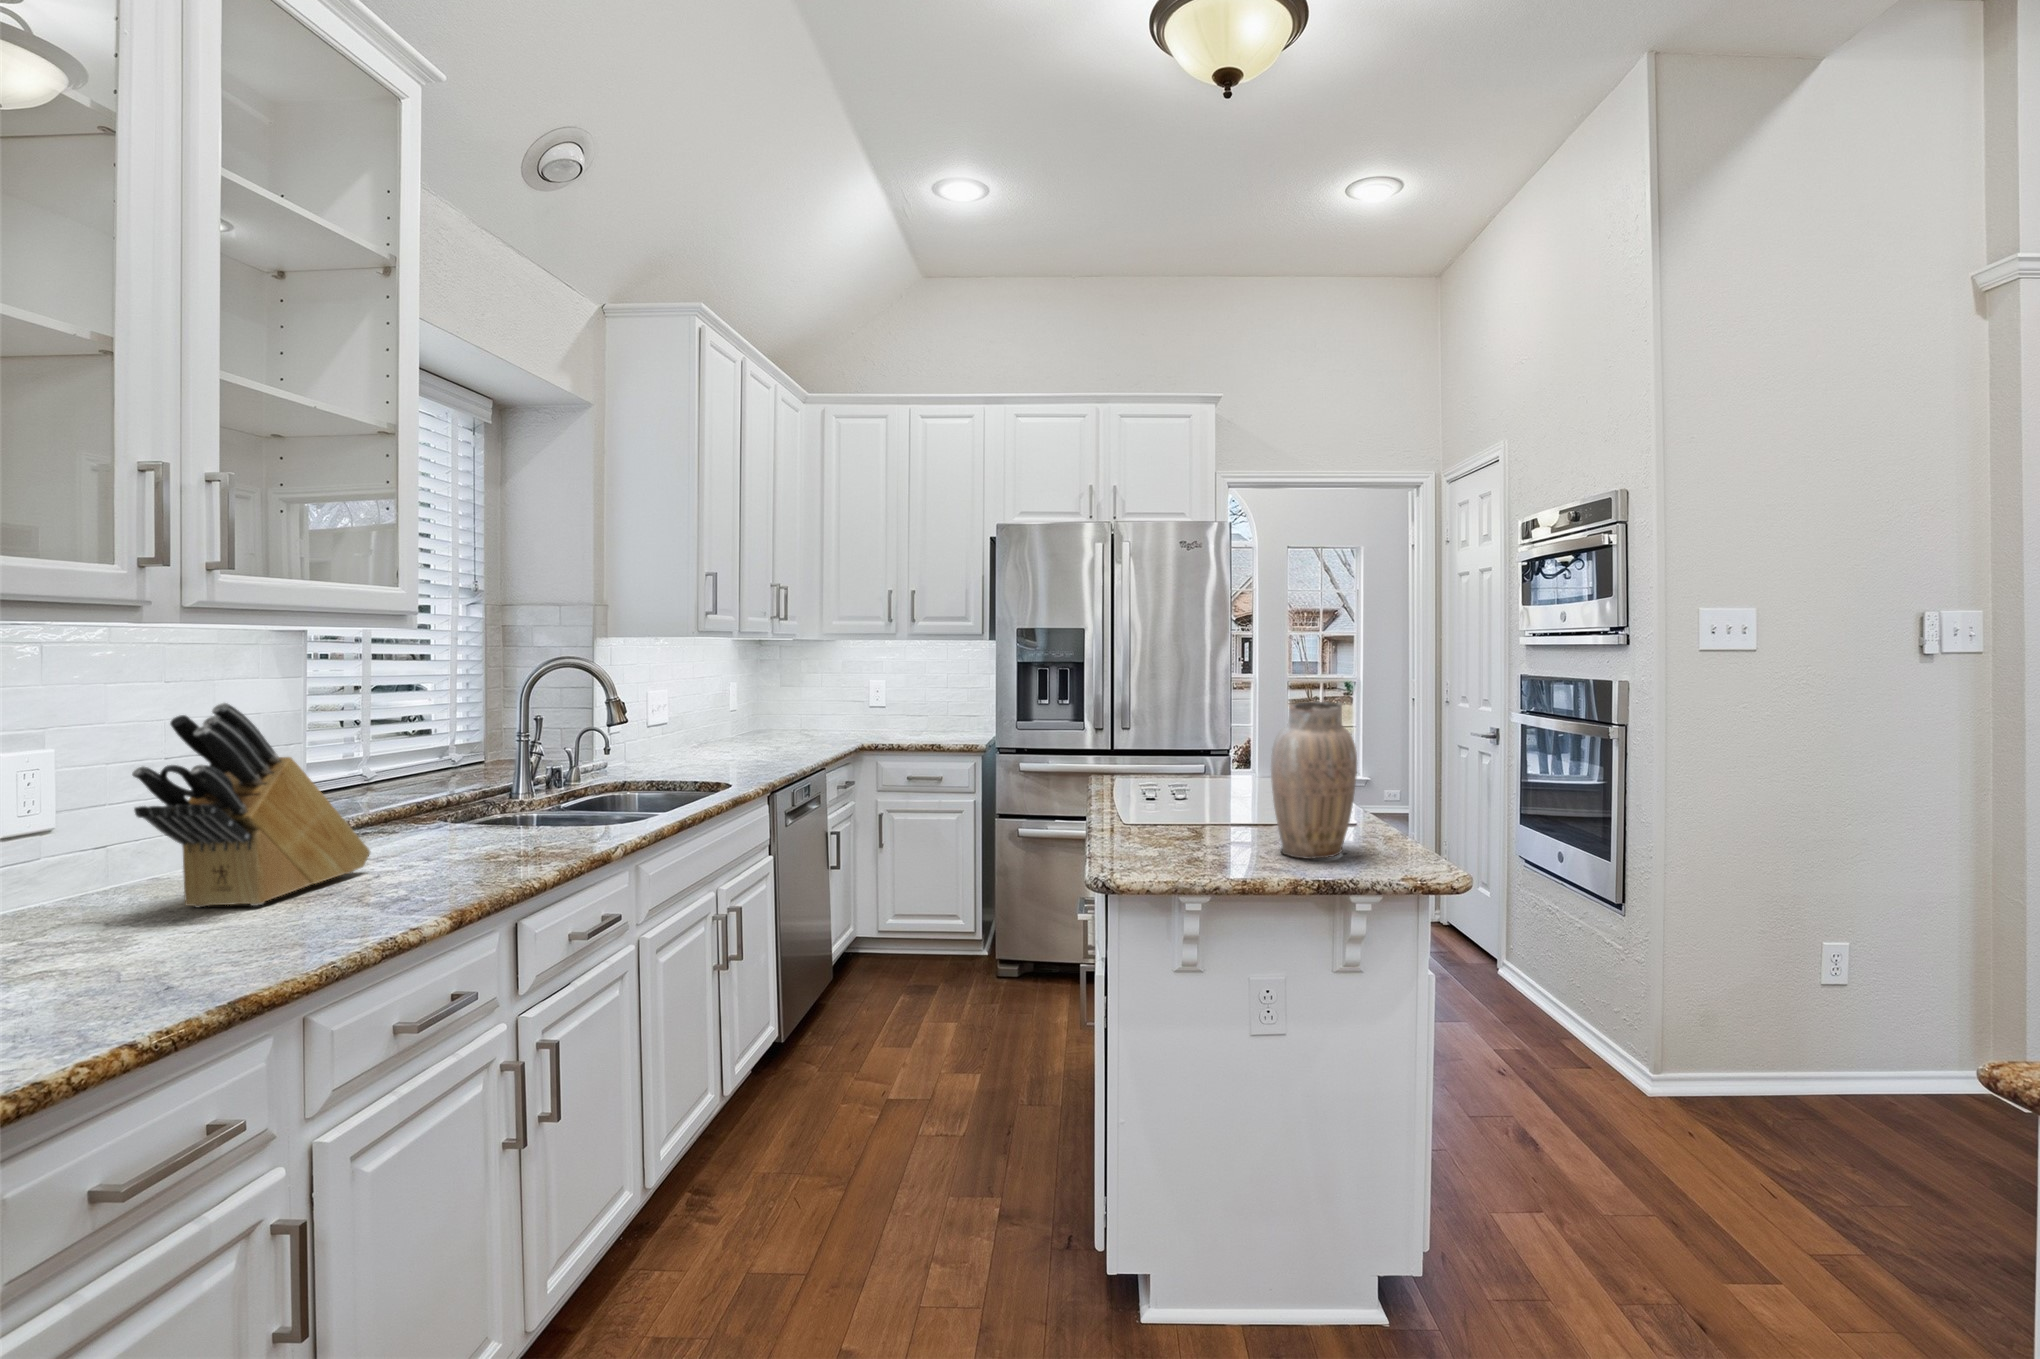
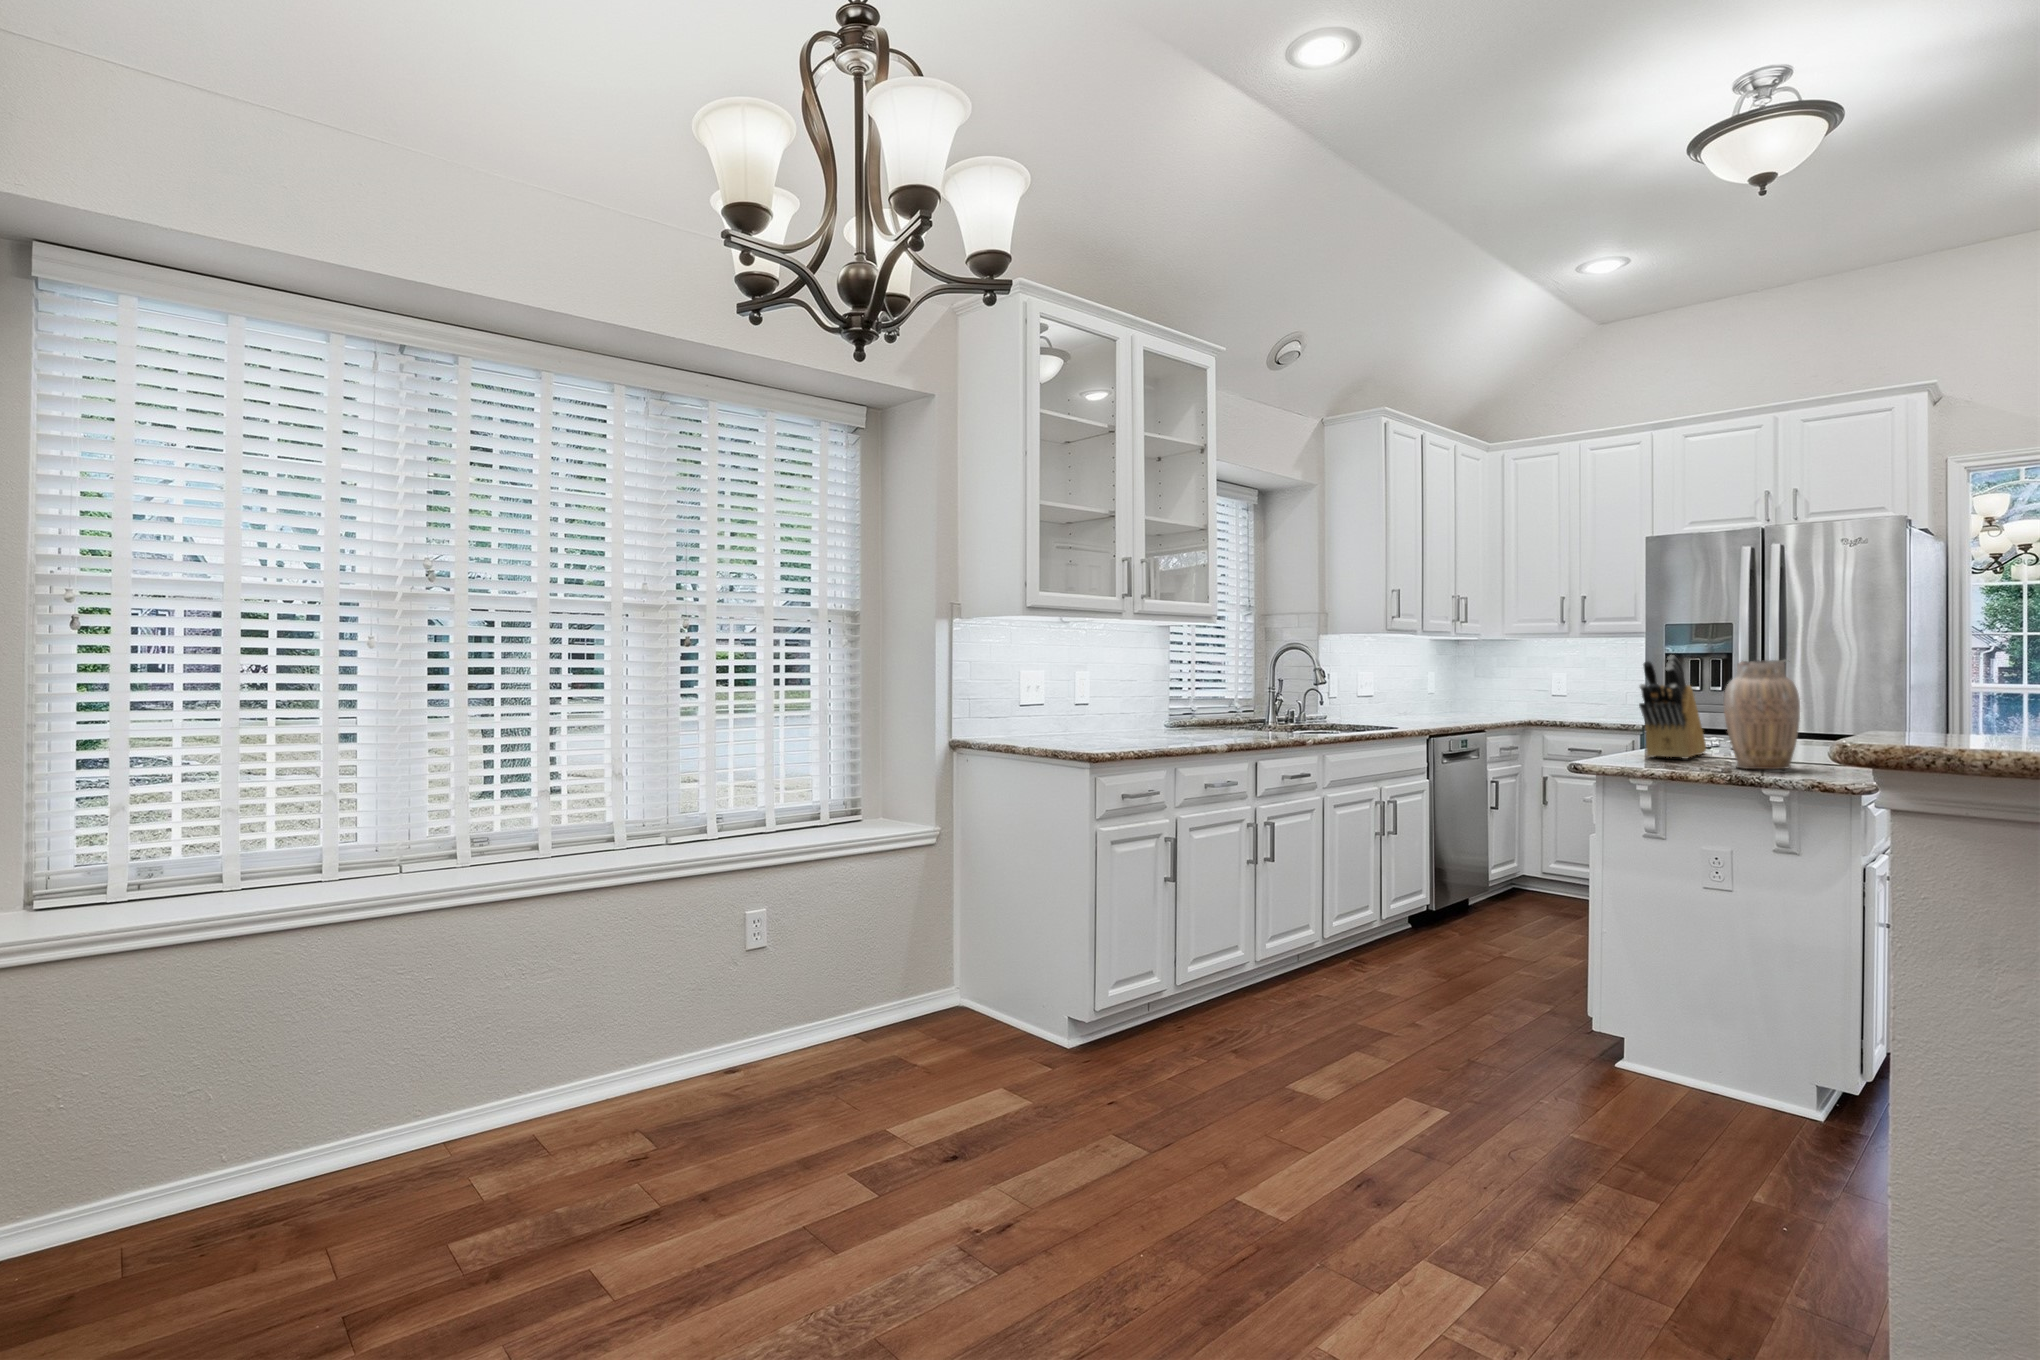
knife block: present [132,703,370,908] -> present [1639,655,1706,759]

